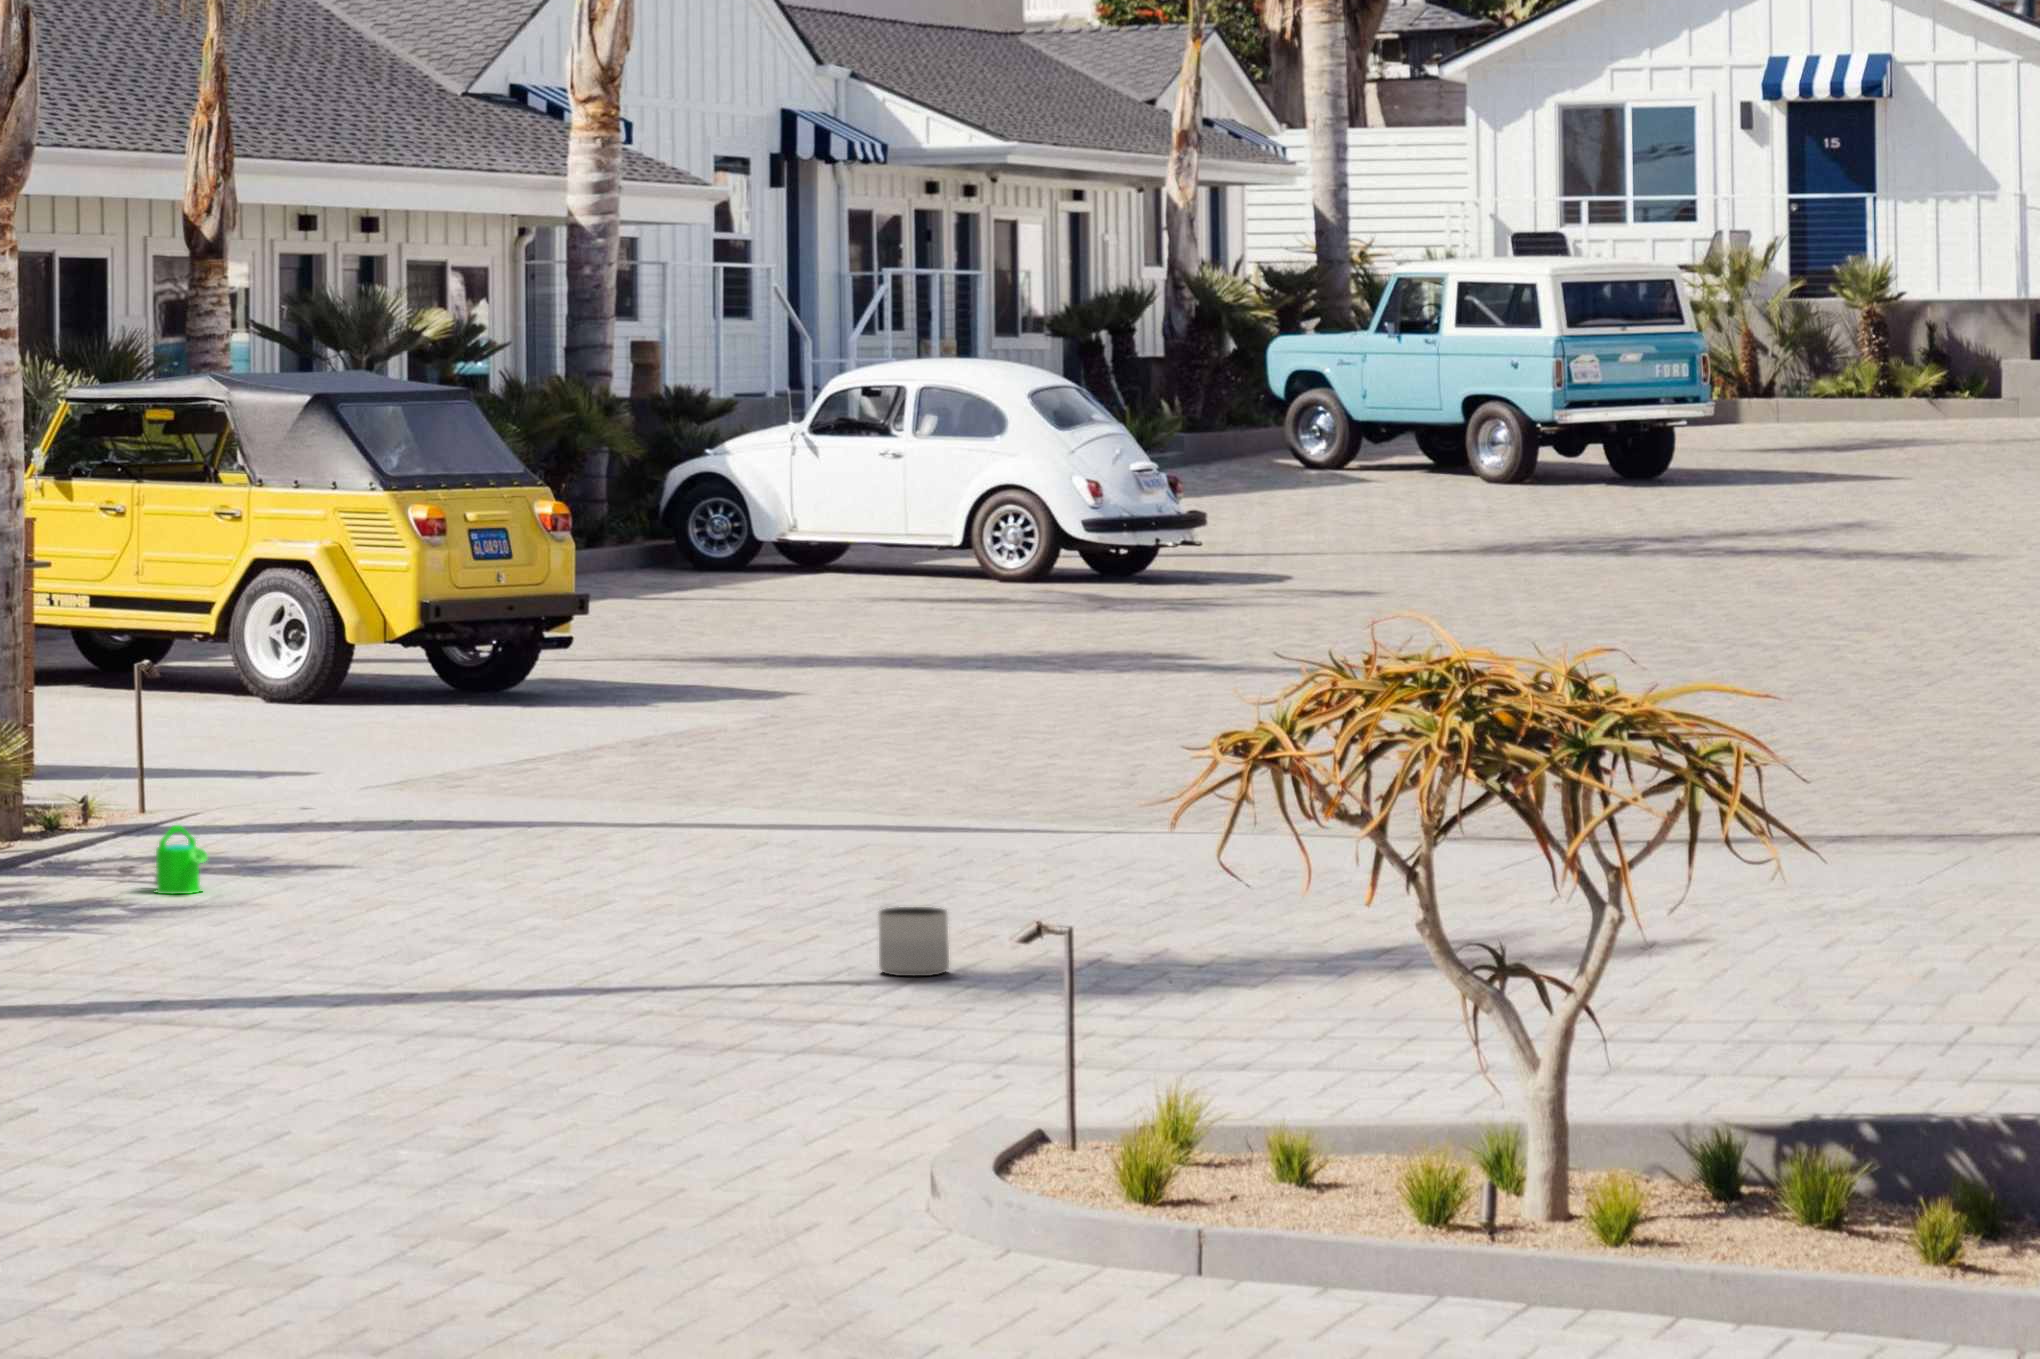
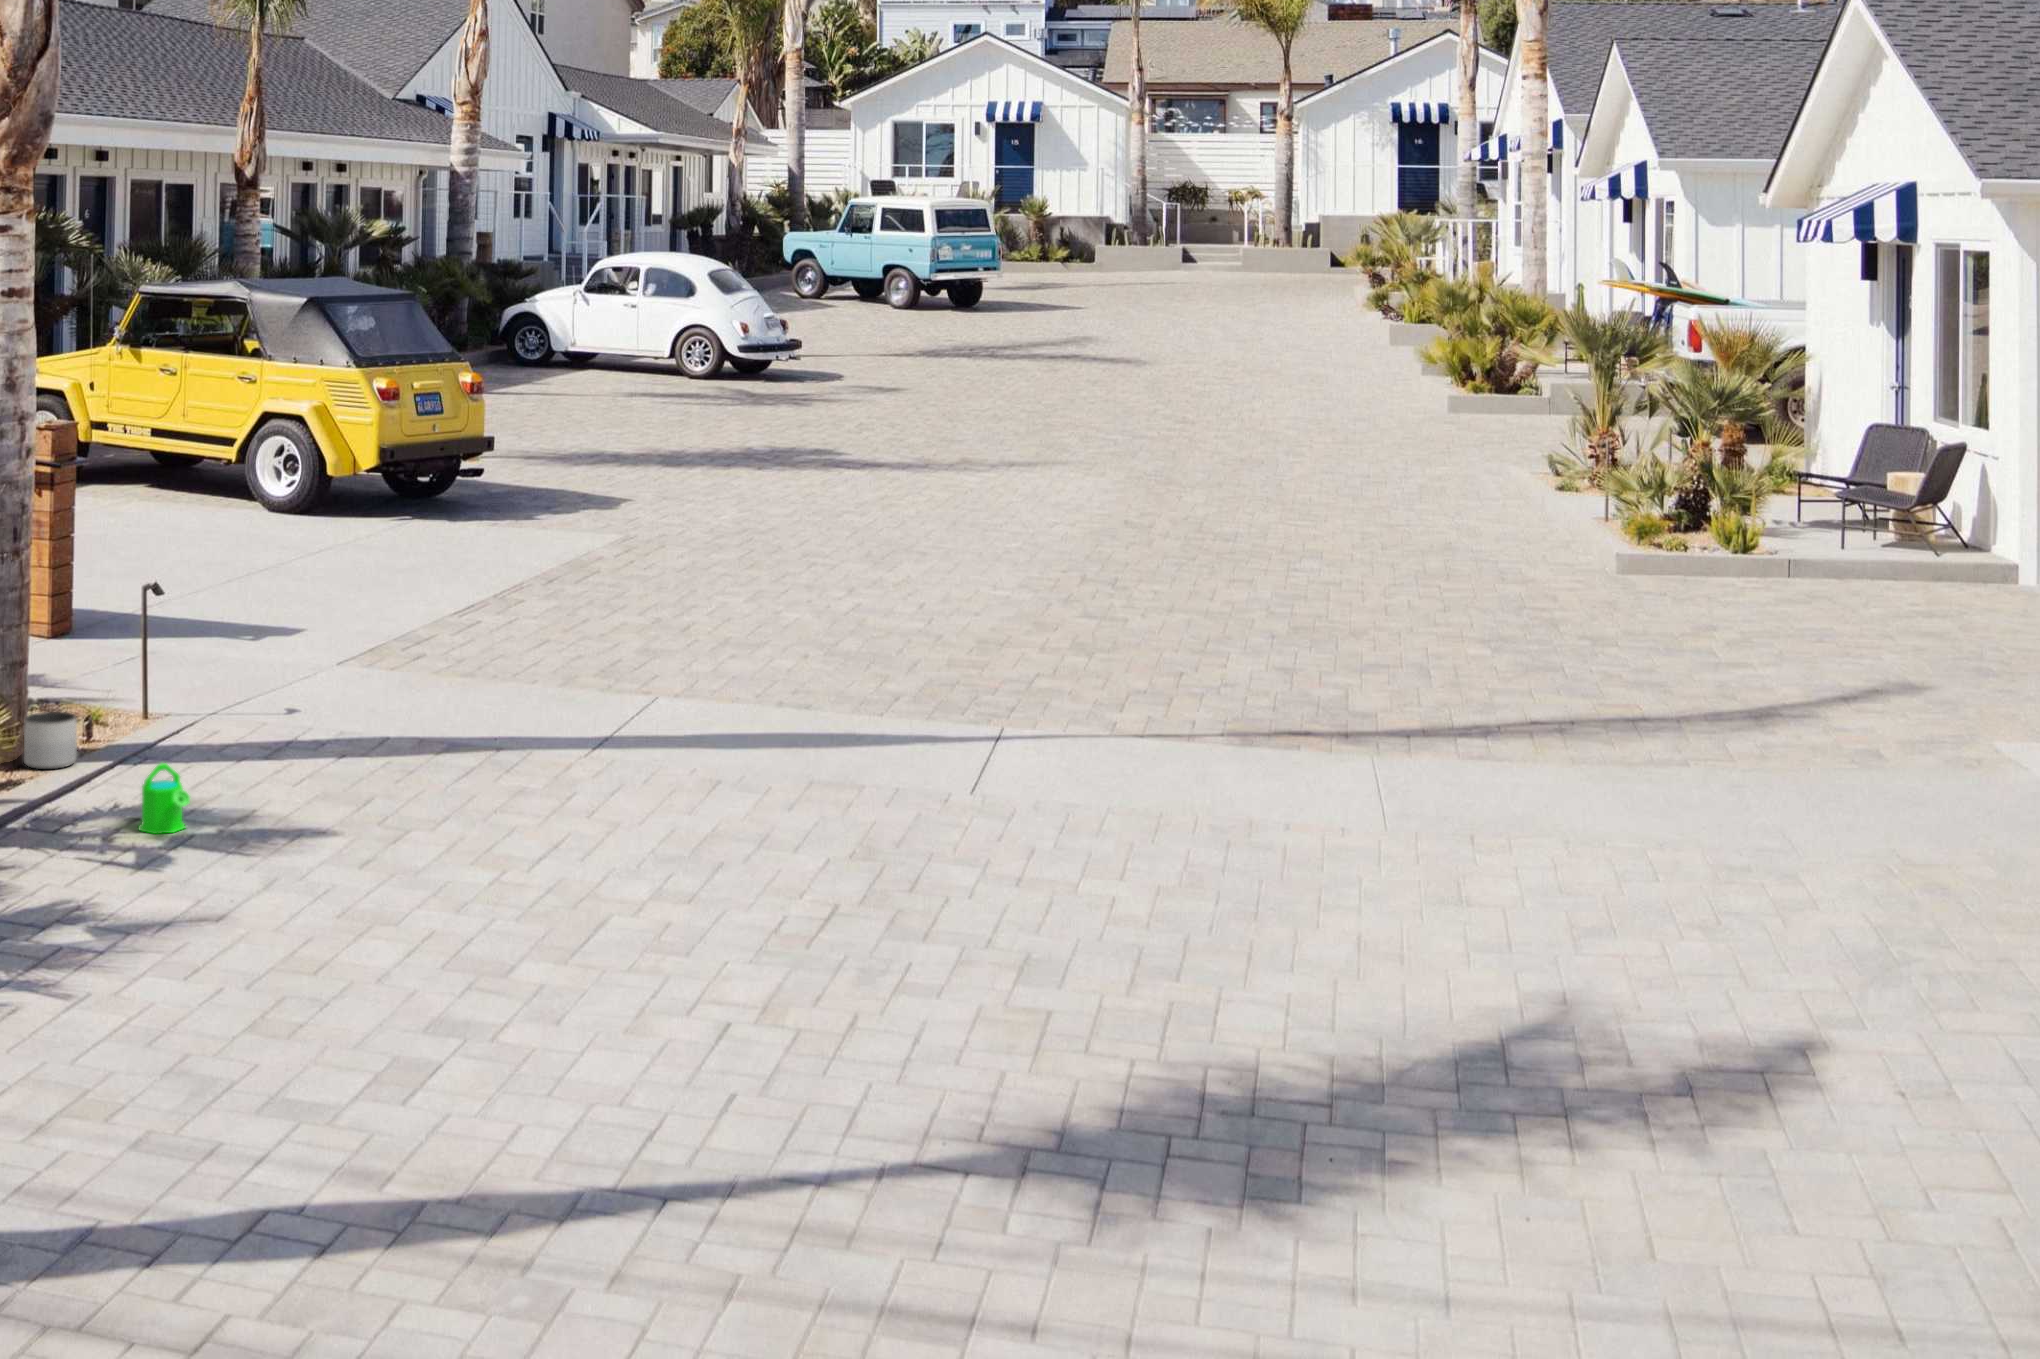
planter: present [878,907,949,976] -> present [24,712,77,769]

